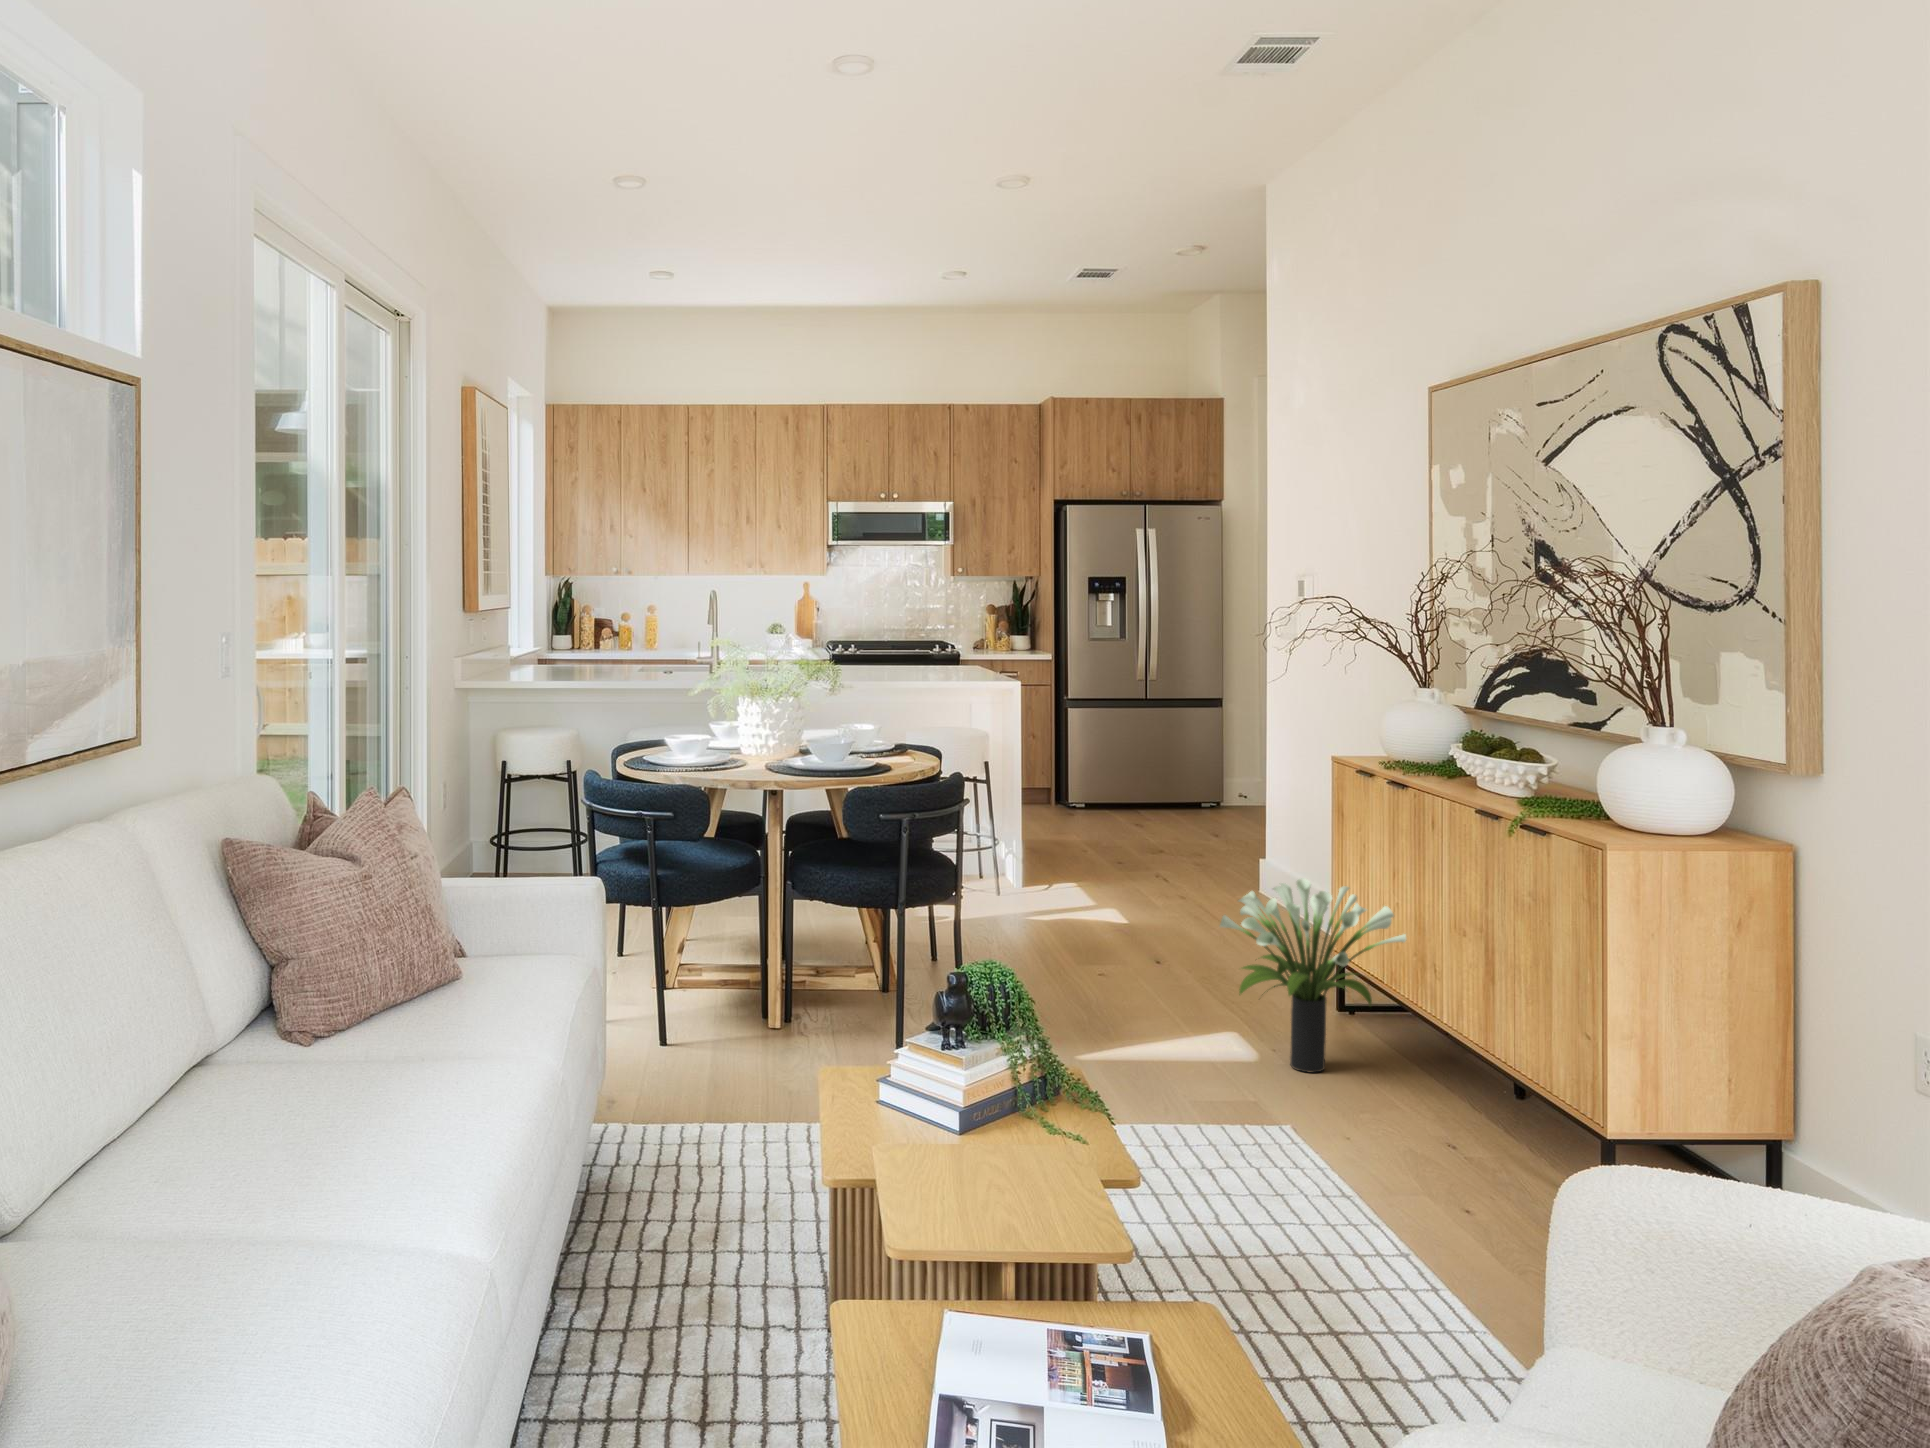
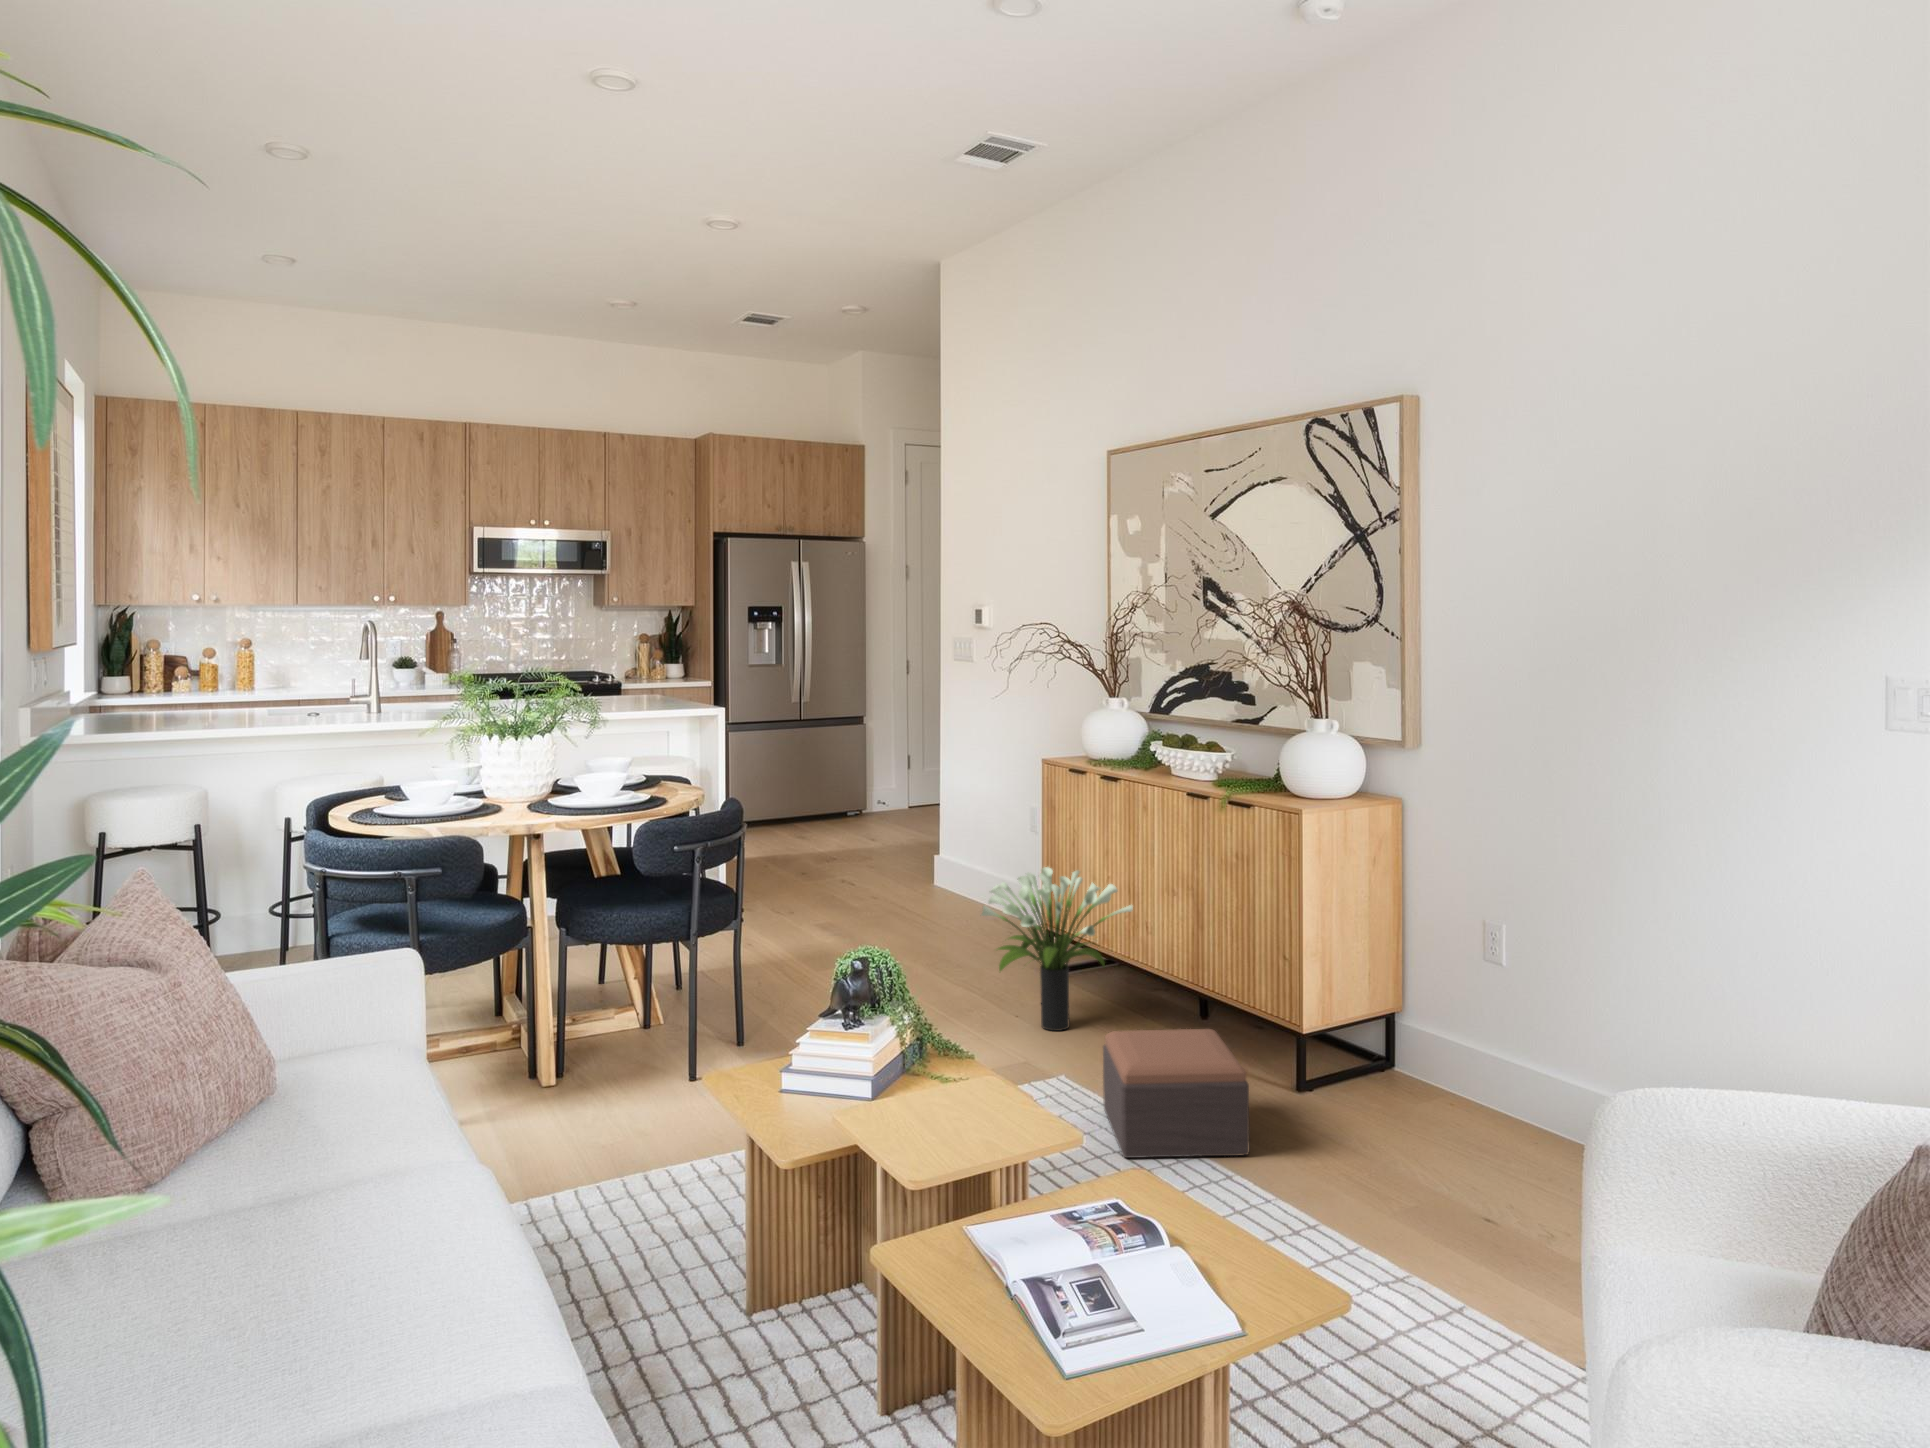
footstool: none [1309,1083,1482,1267] -> present [1103,1029,1249,1158]

